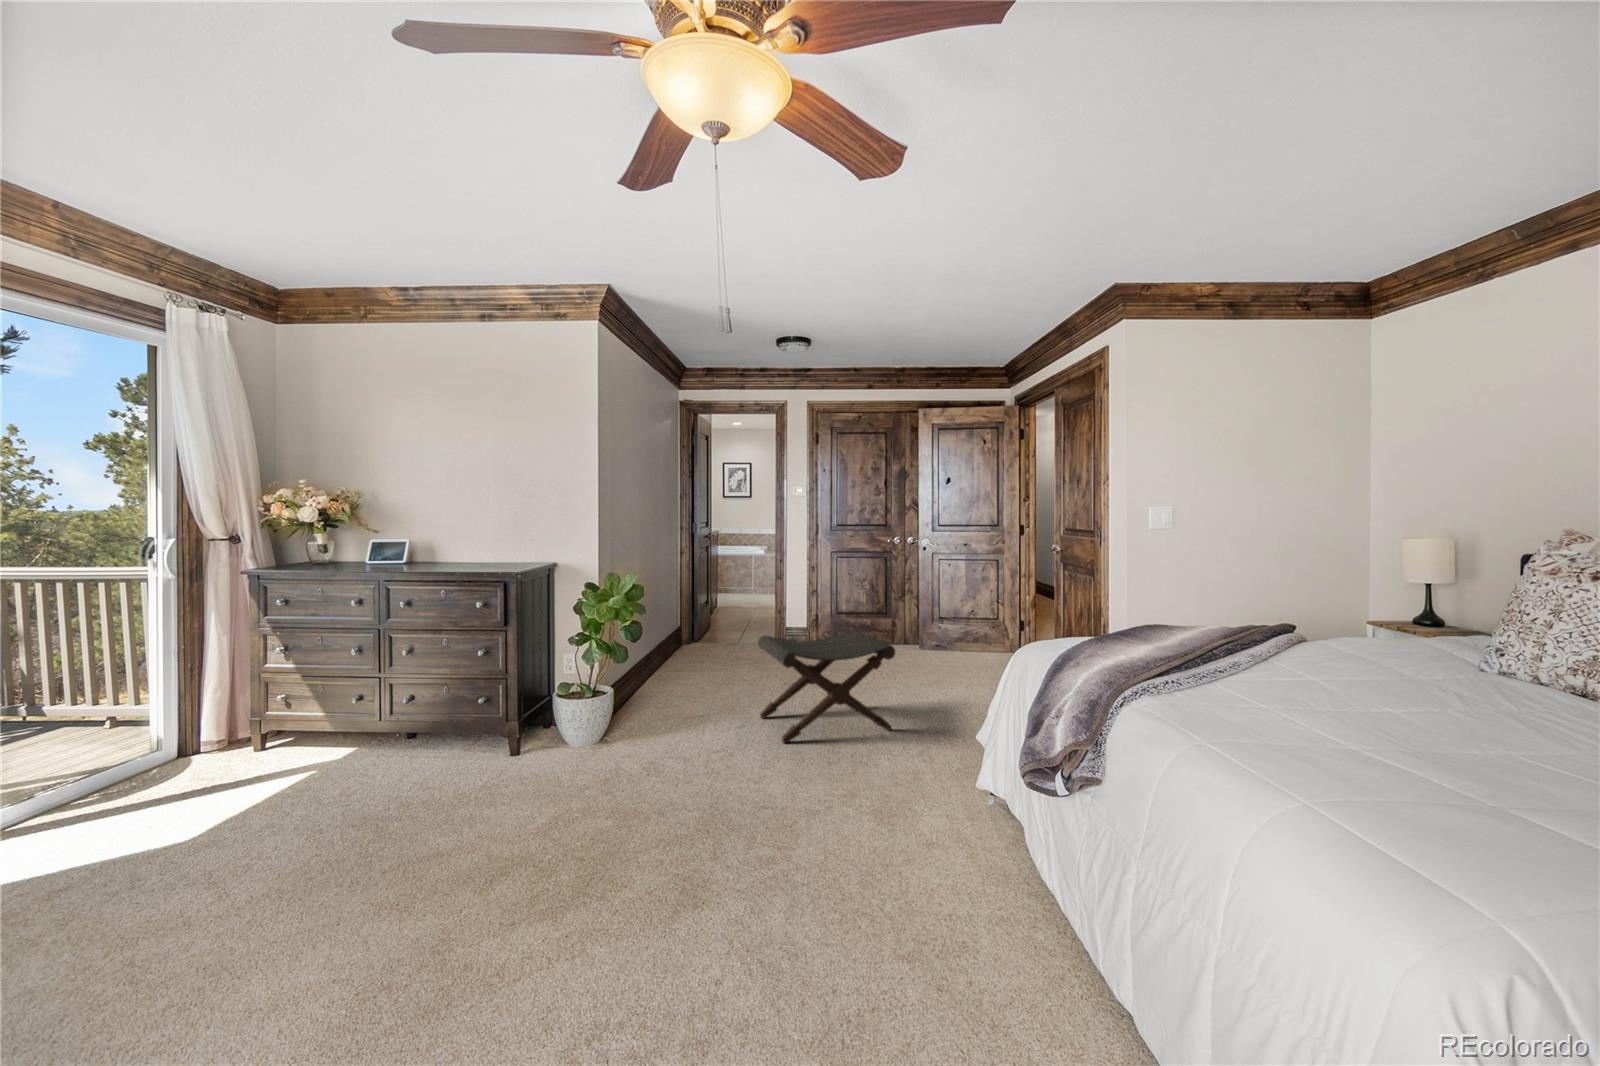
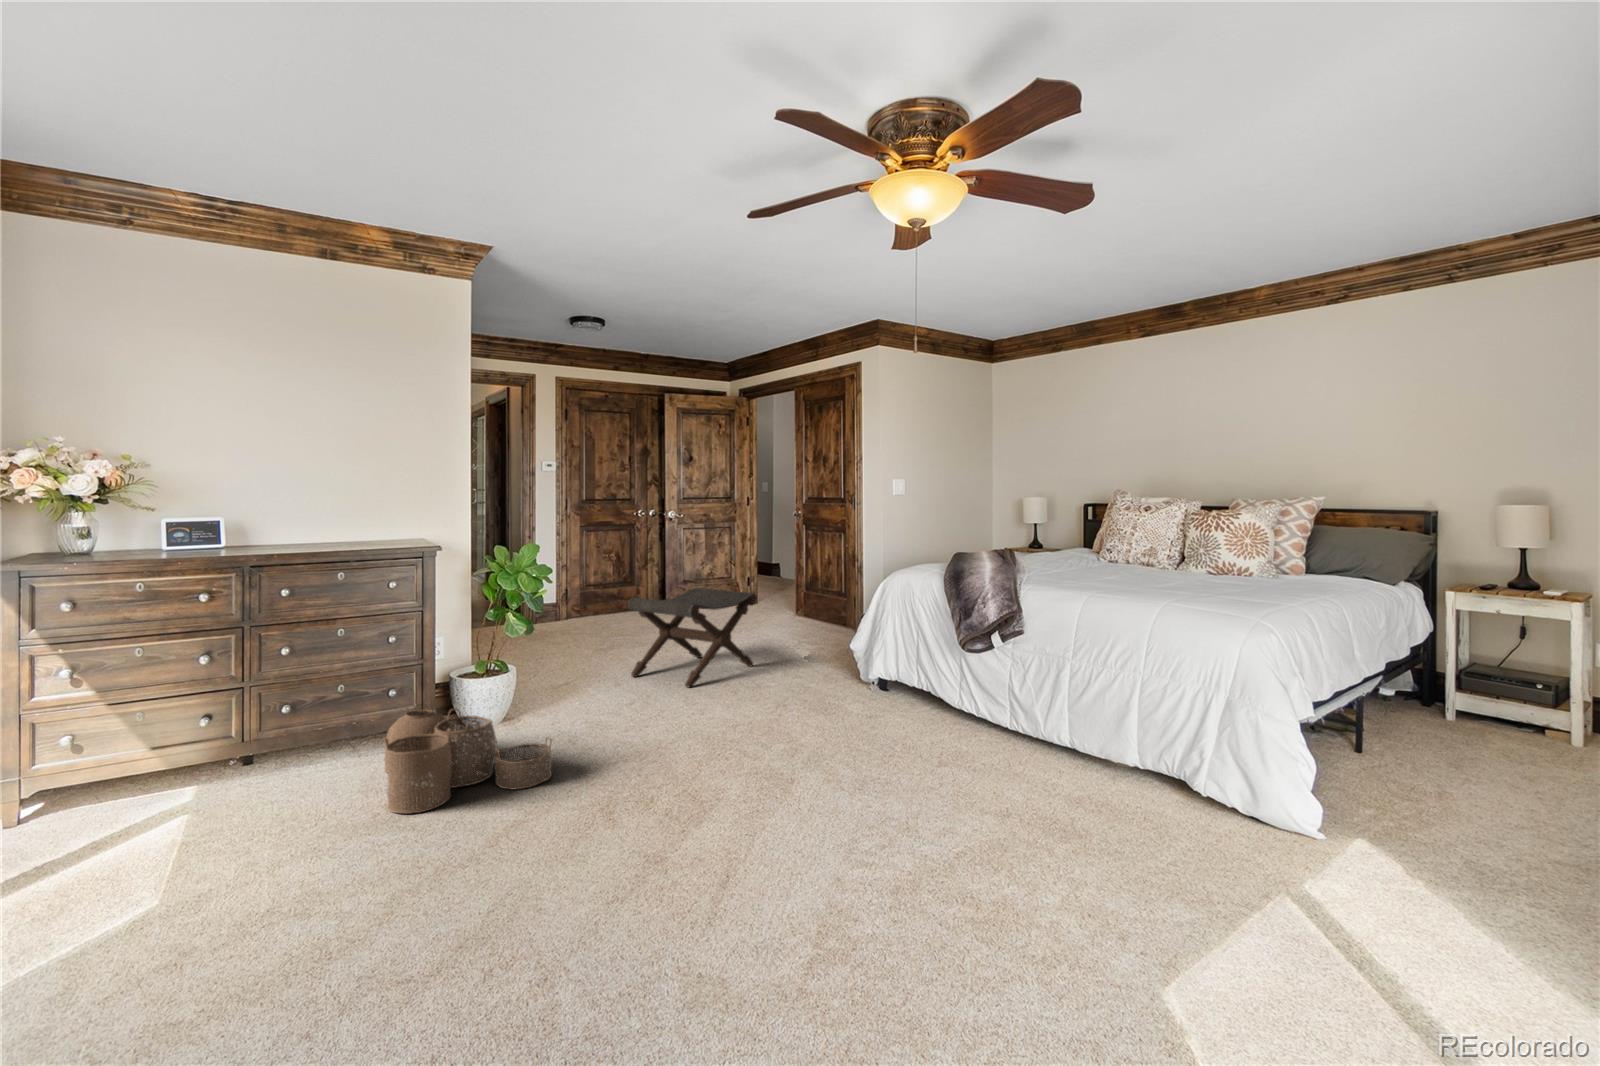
woven basket: none [385,717,525,819] -> present [384,707,552,814]

